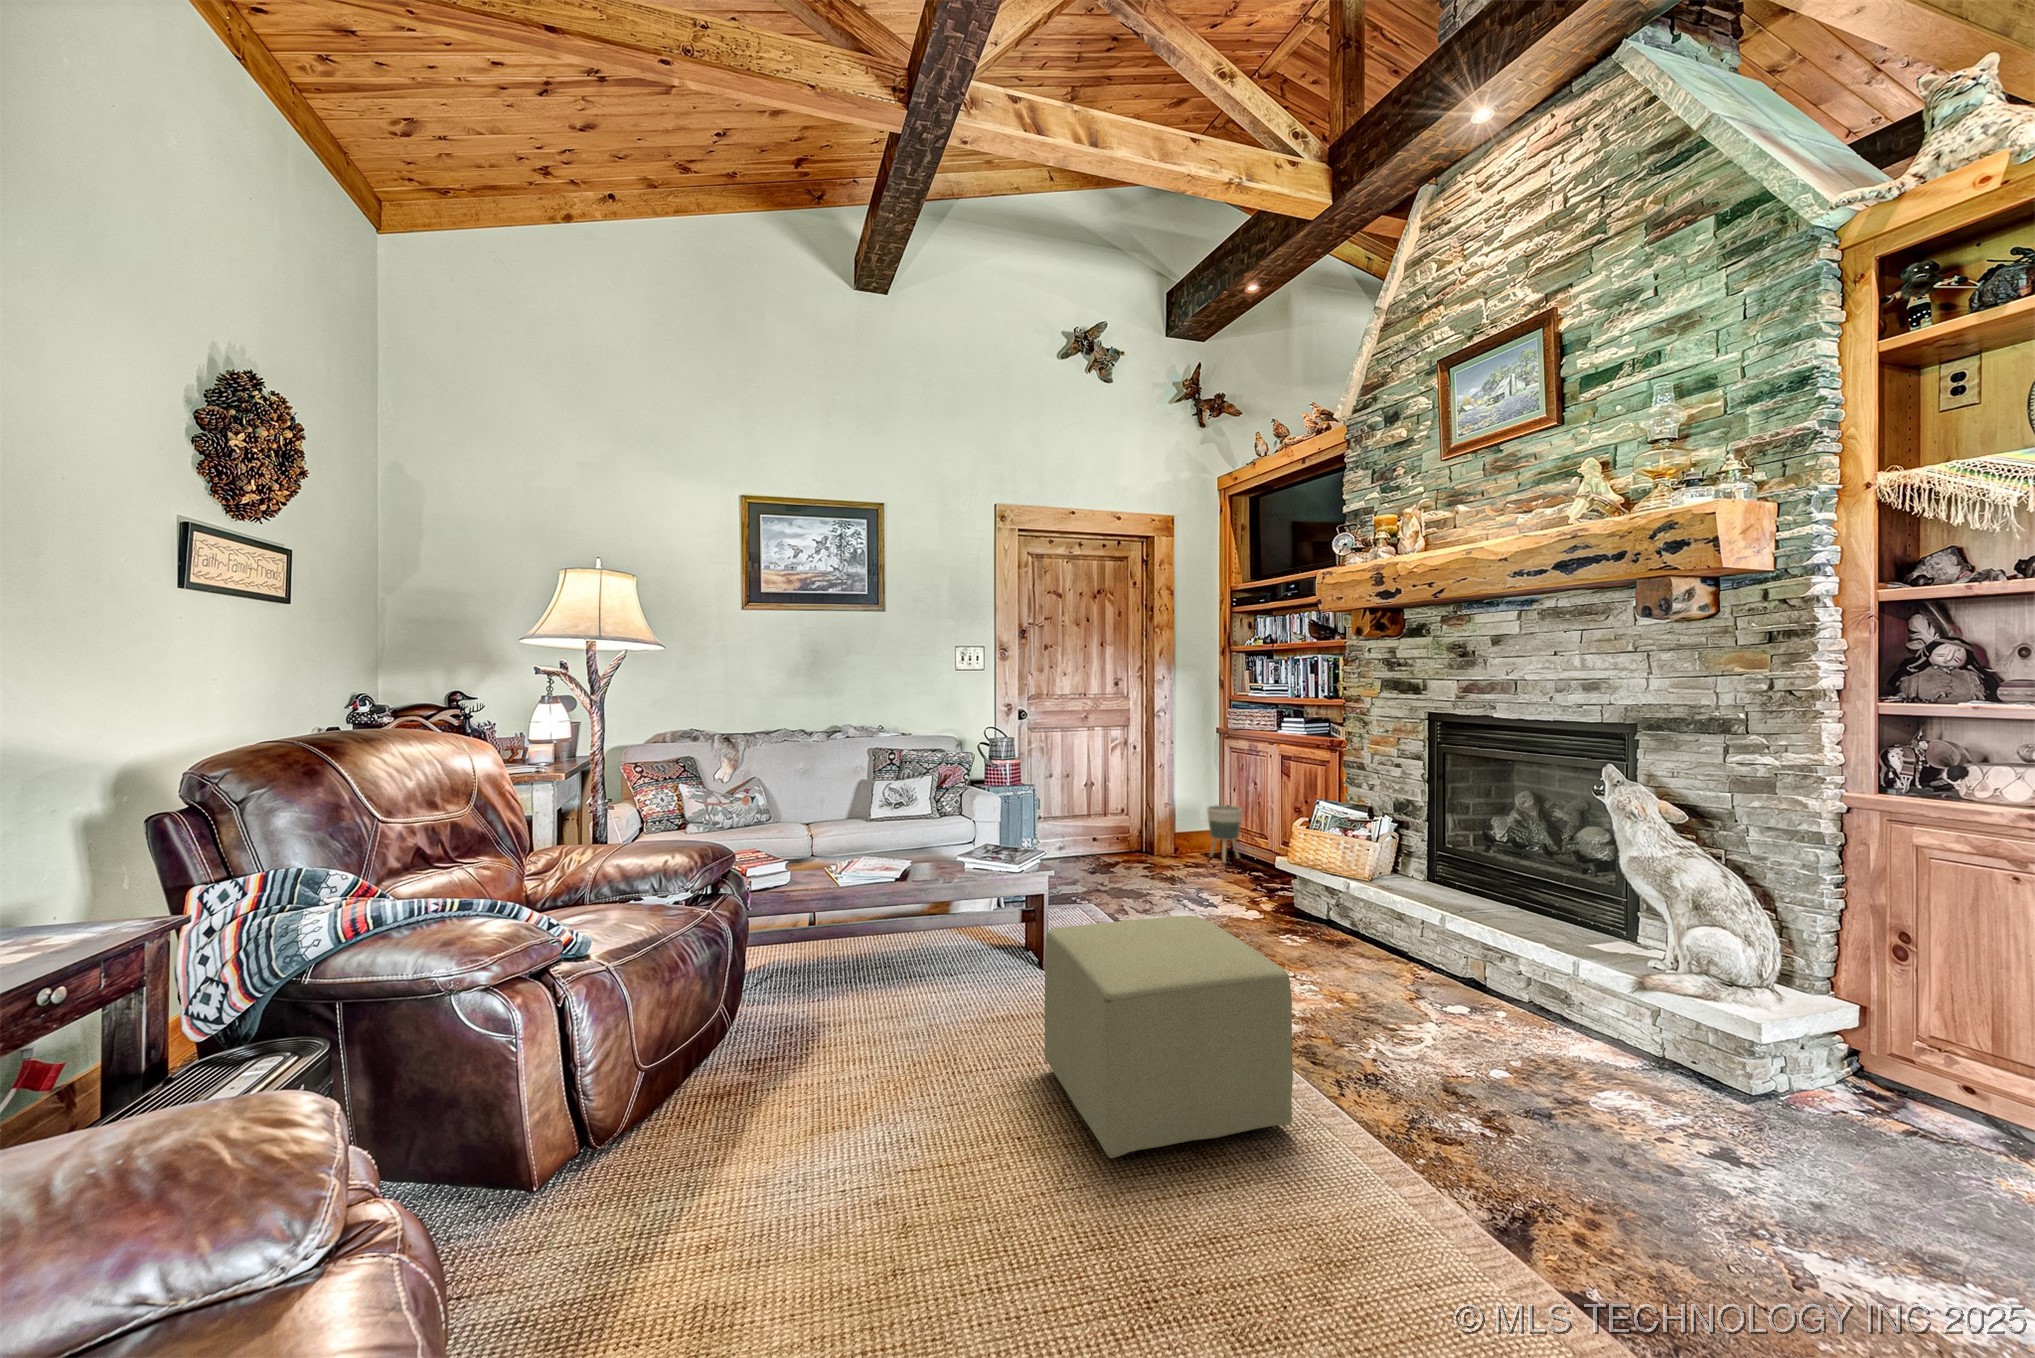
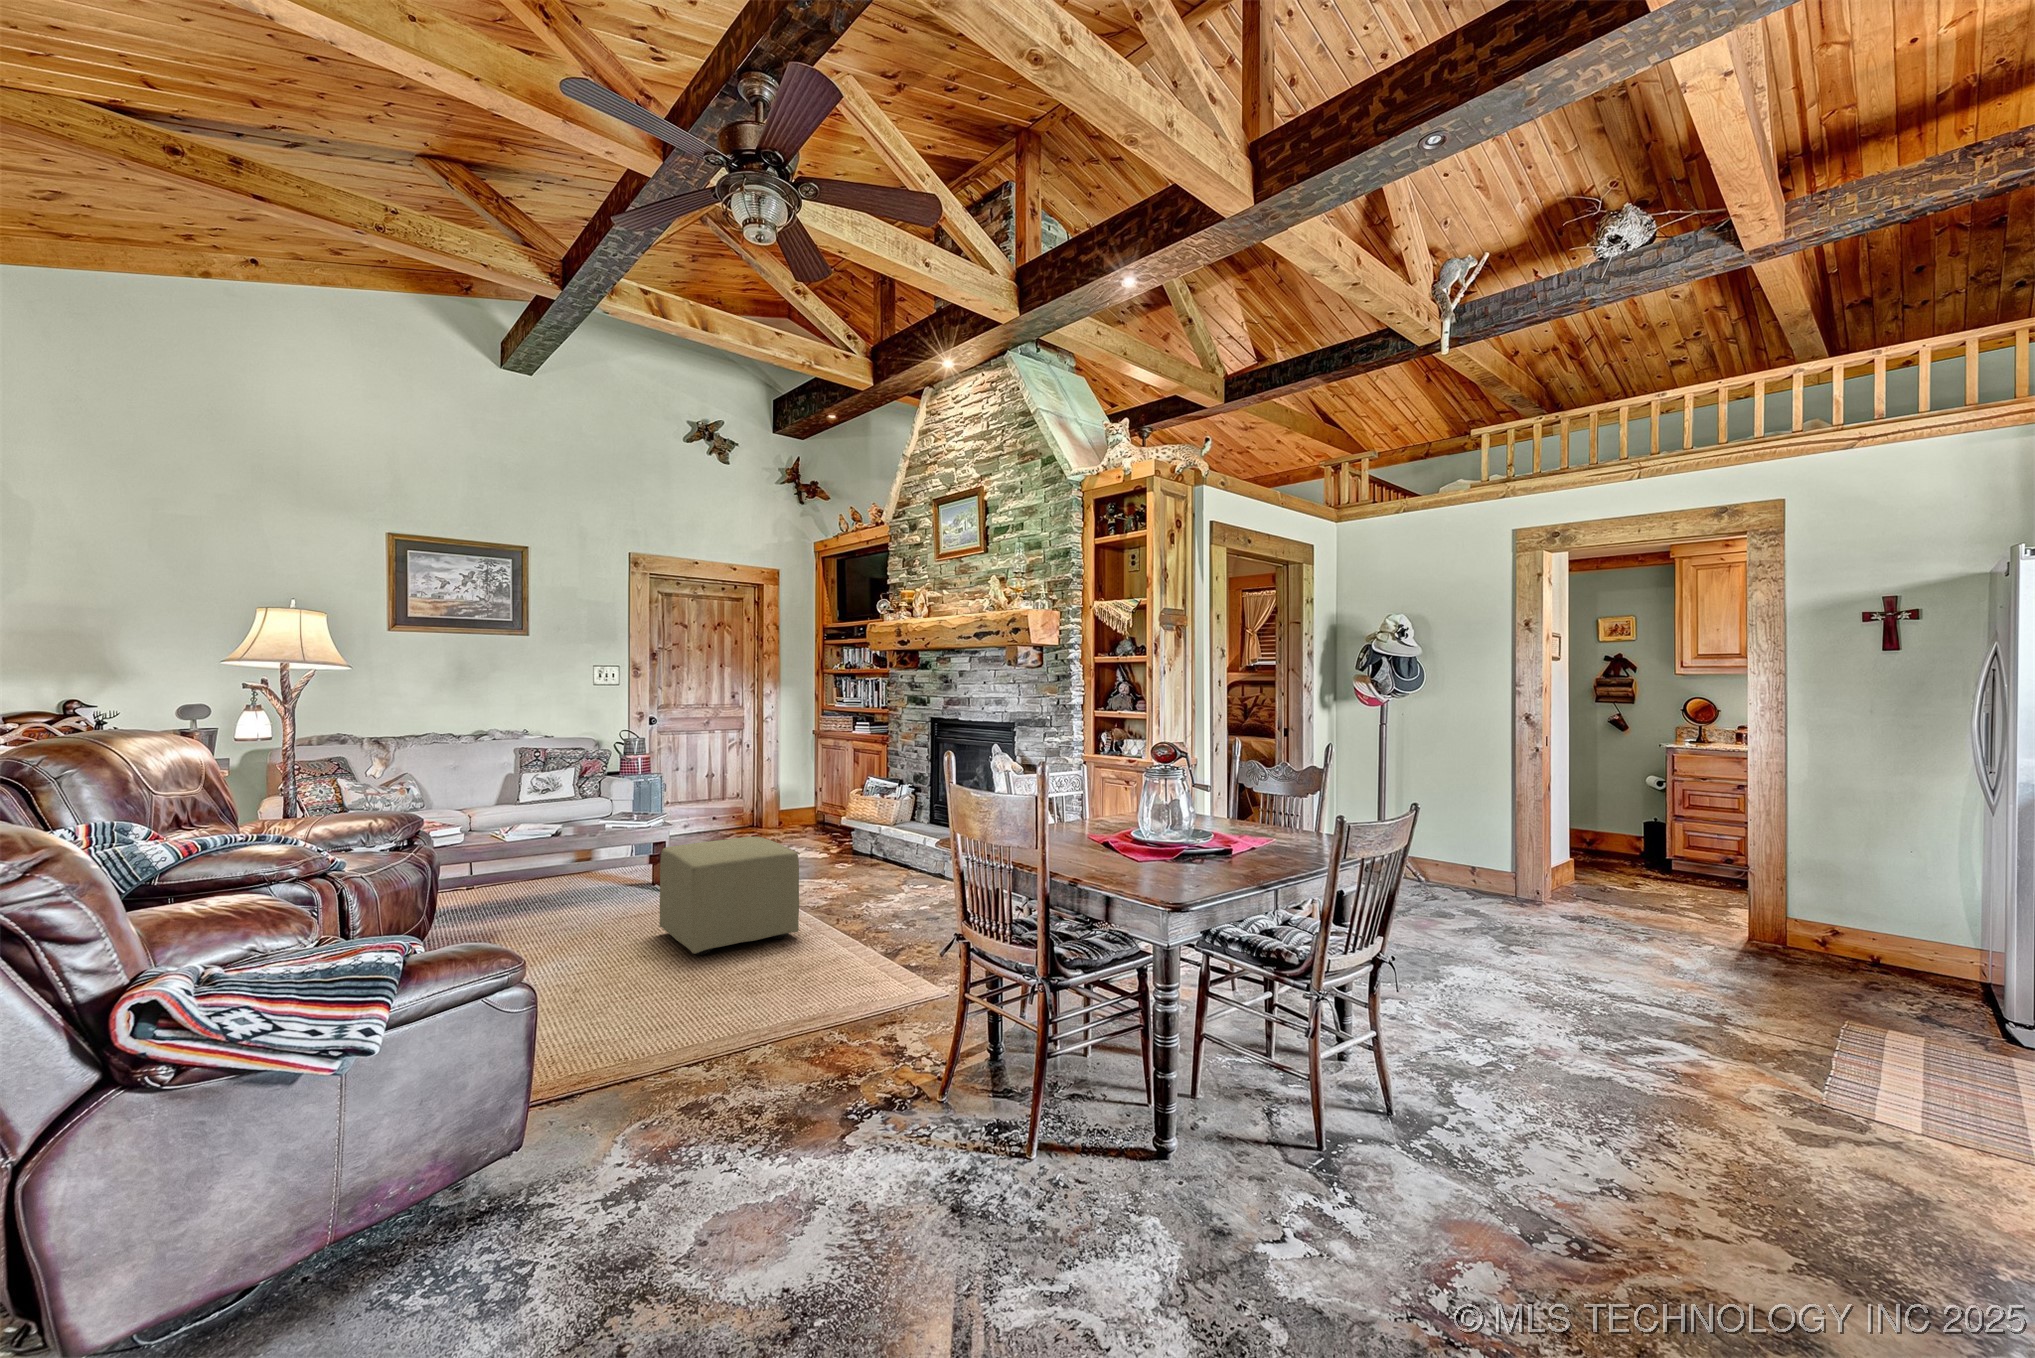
planter: present [1207,805,1242,863] -> none [803,788,829,830]

